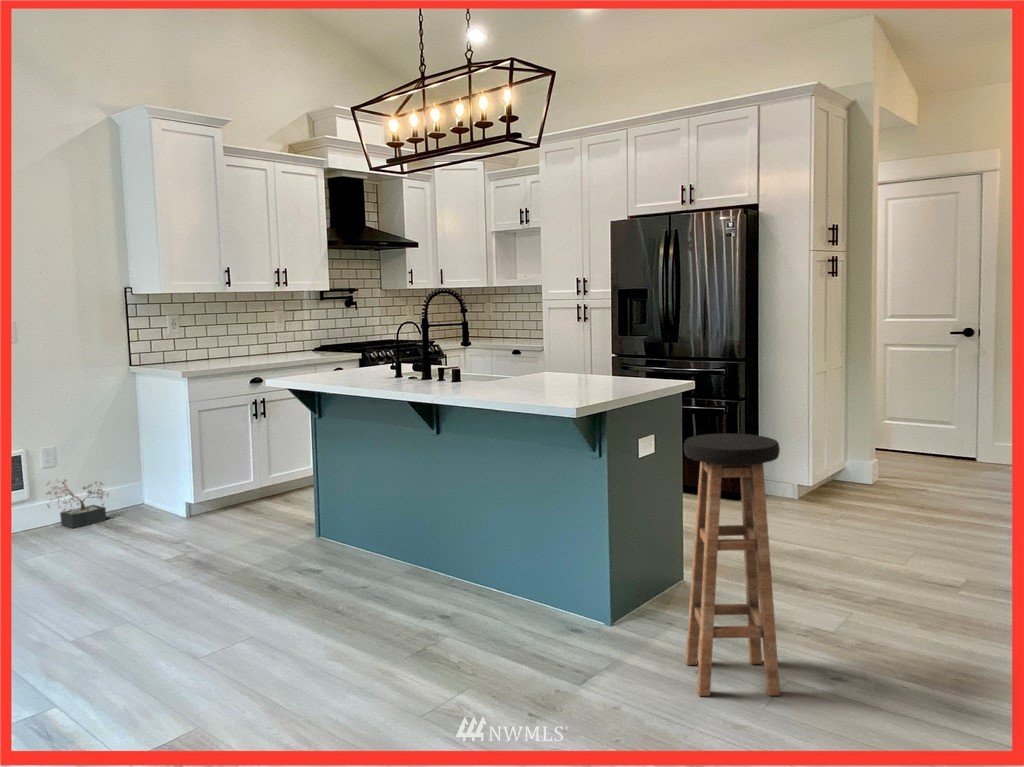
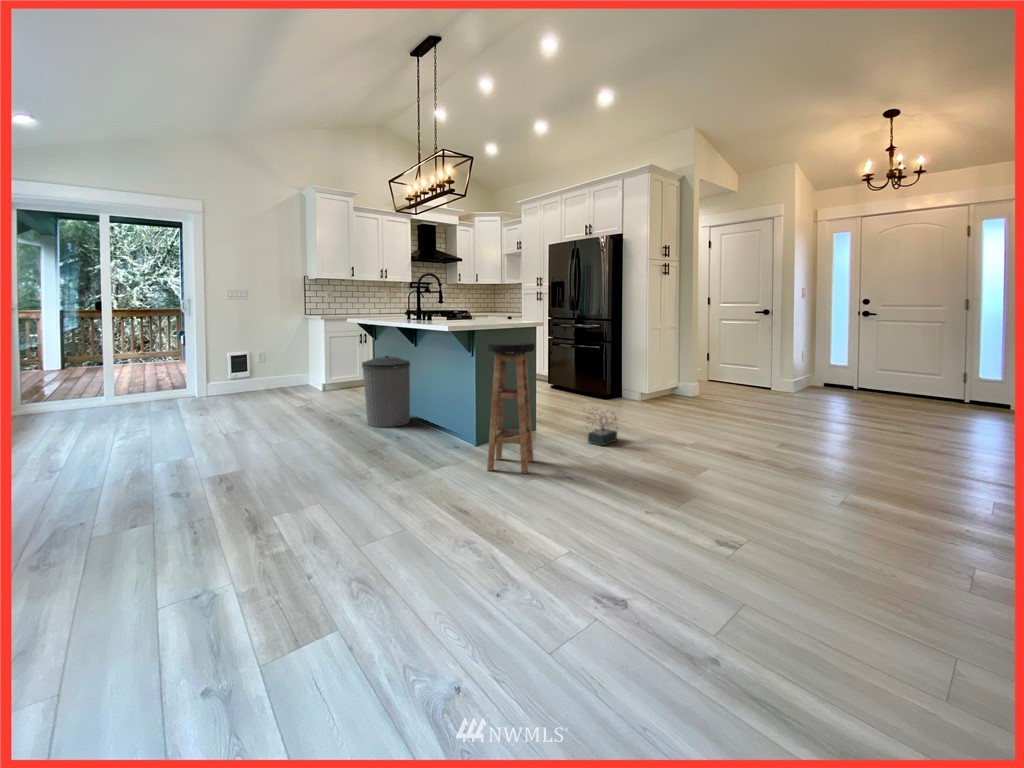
trash can: none [337,454,431,602] -> present [362,355,410,427]
decorative plant: present [46,479,109,528] -> present [586,408,618,446]

